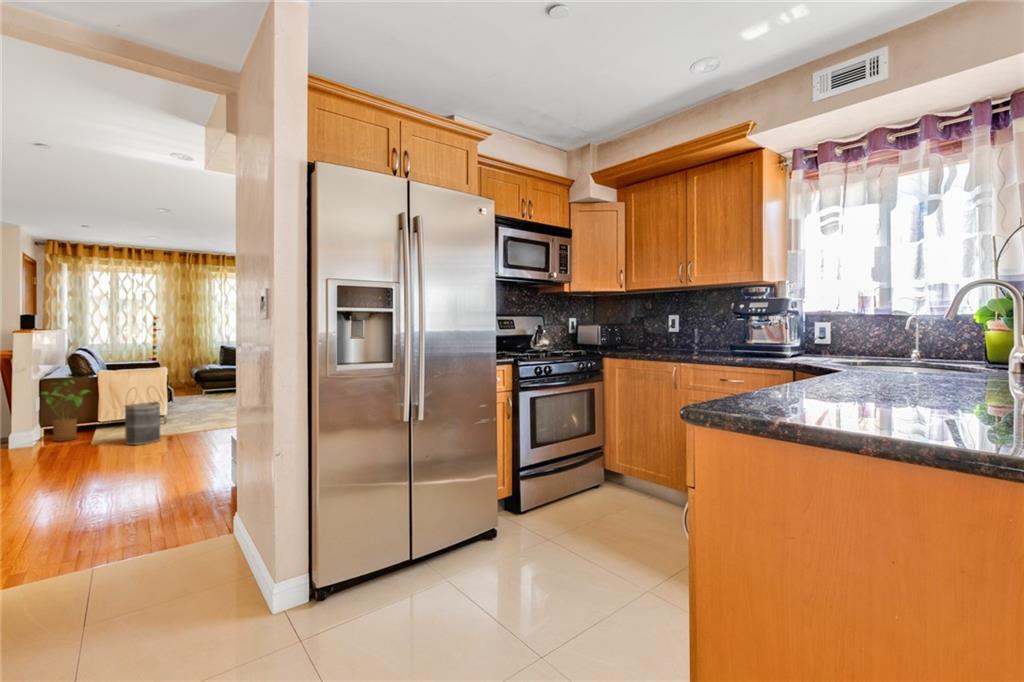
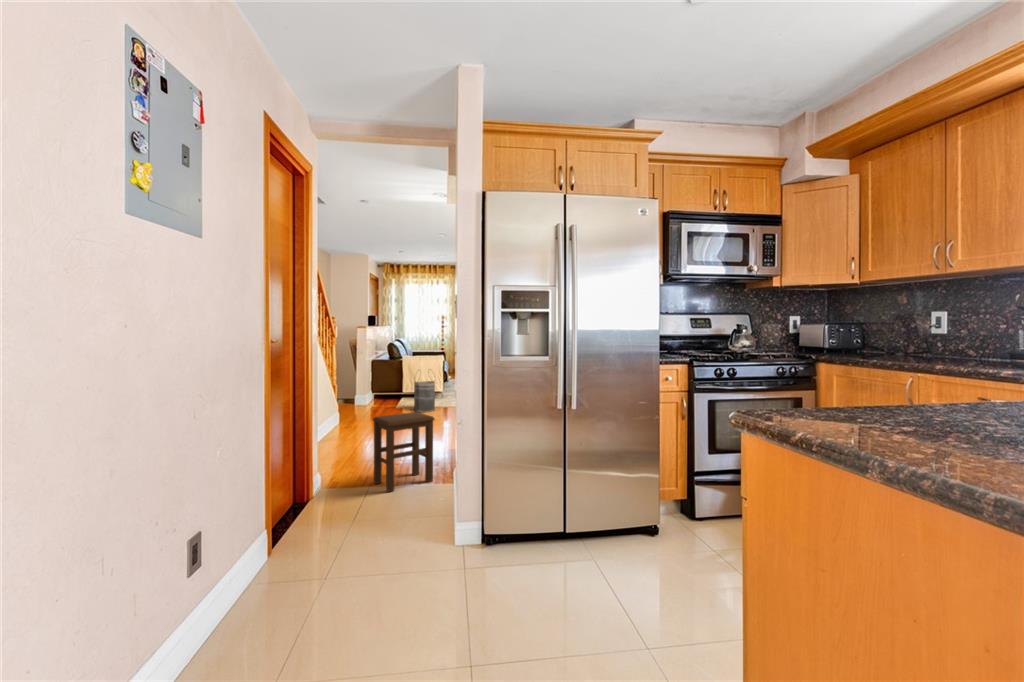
house plant: present [42,380,90,441] -> none [372,362,399,404]
stool: none [97,445,204,564] -> present [373,412,435,492]

